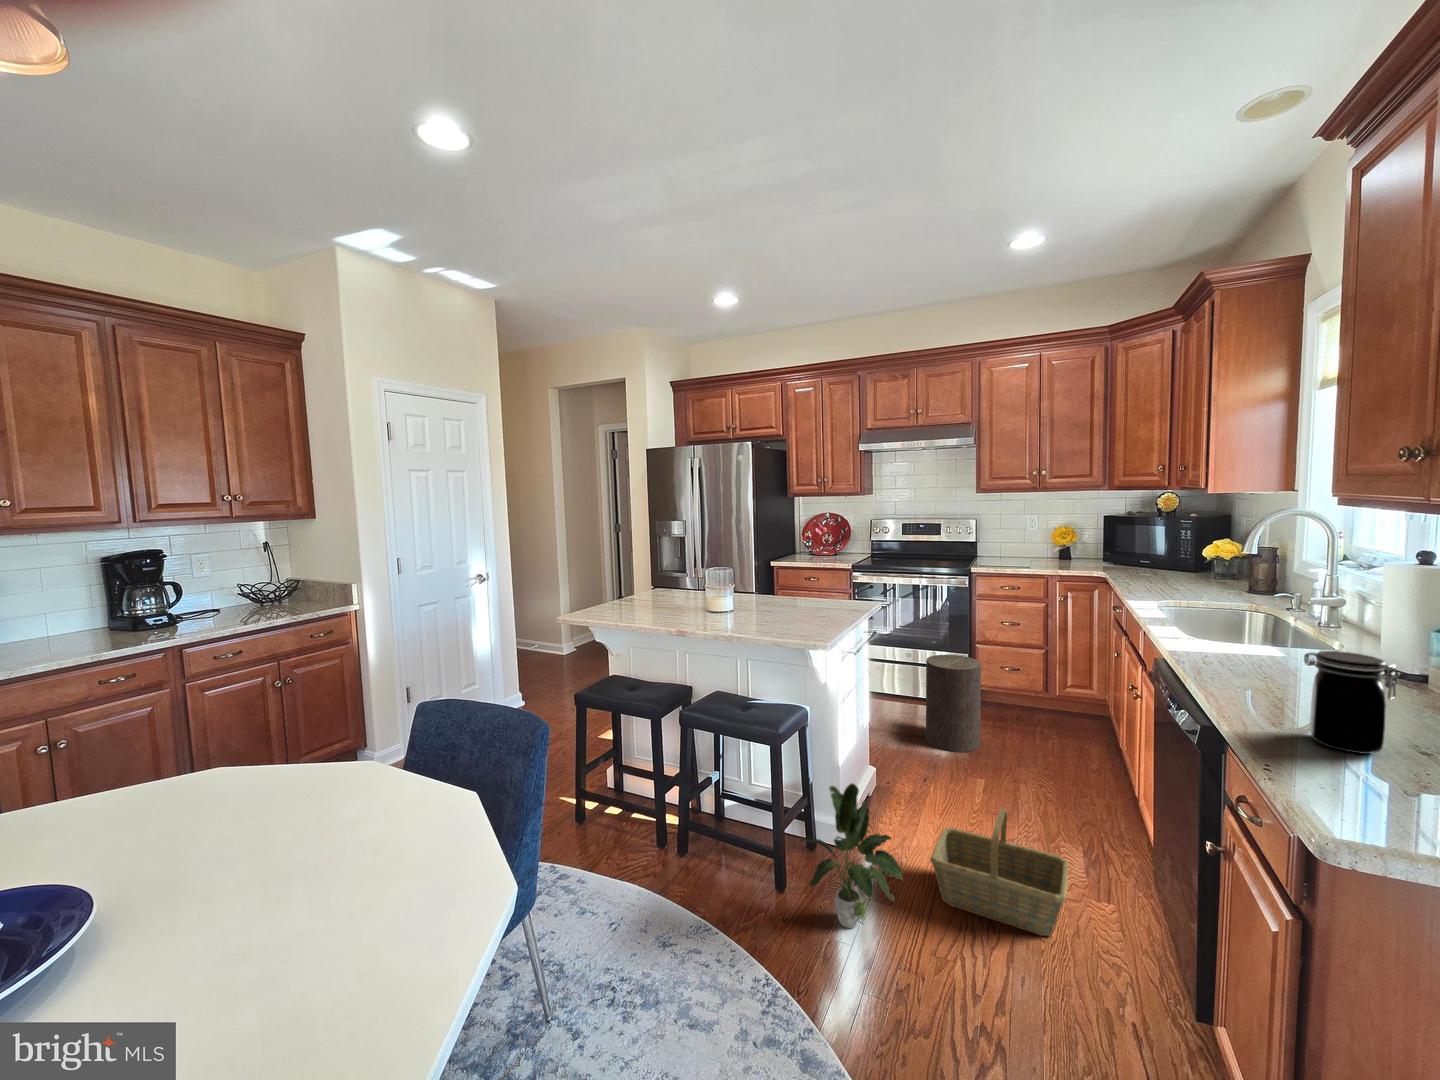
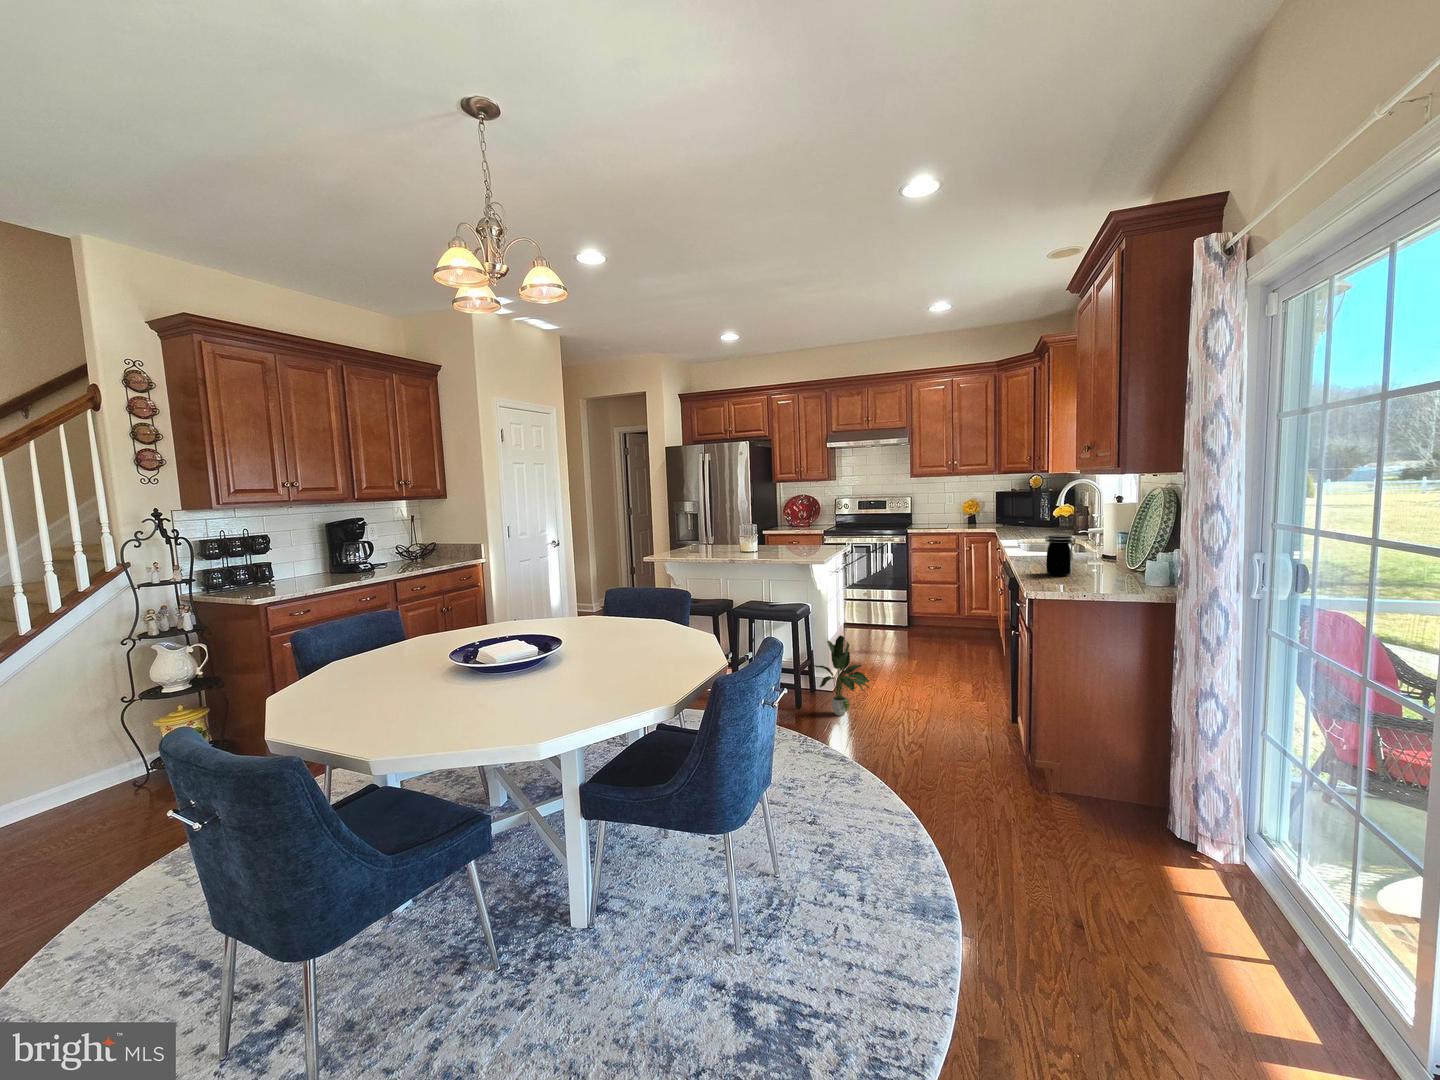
stool: present [926,655,981,752] -> none [878,588,914,650]
basket: present [930,808,1068,936] -> none [884,652,959,713]

